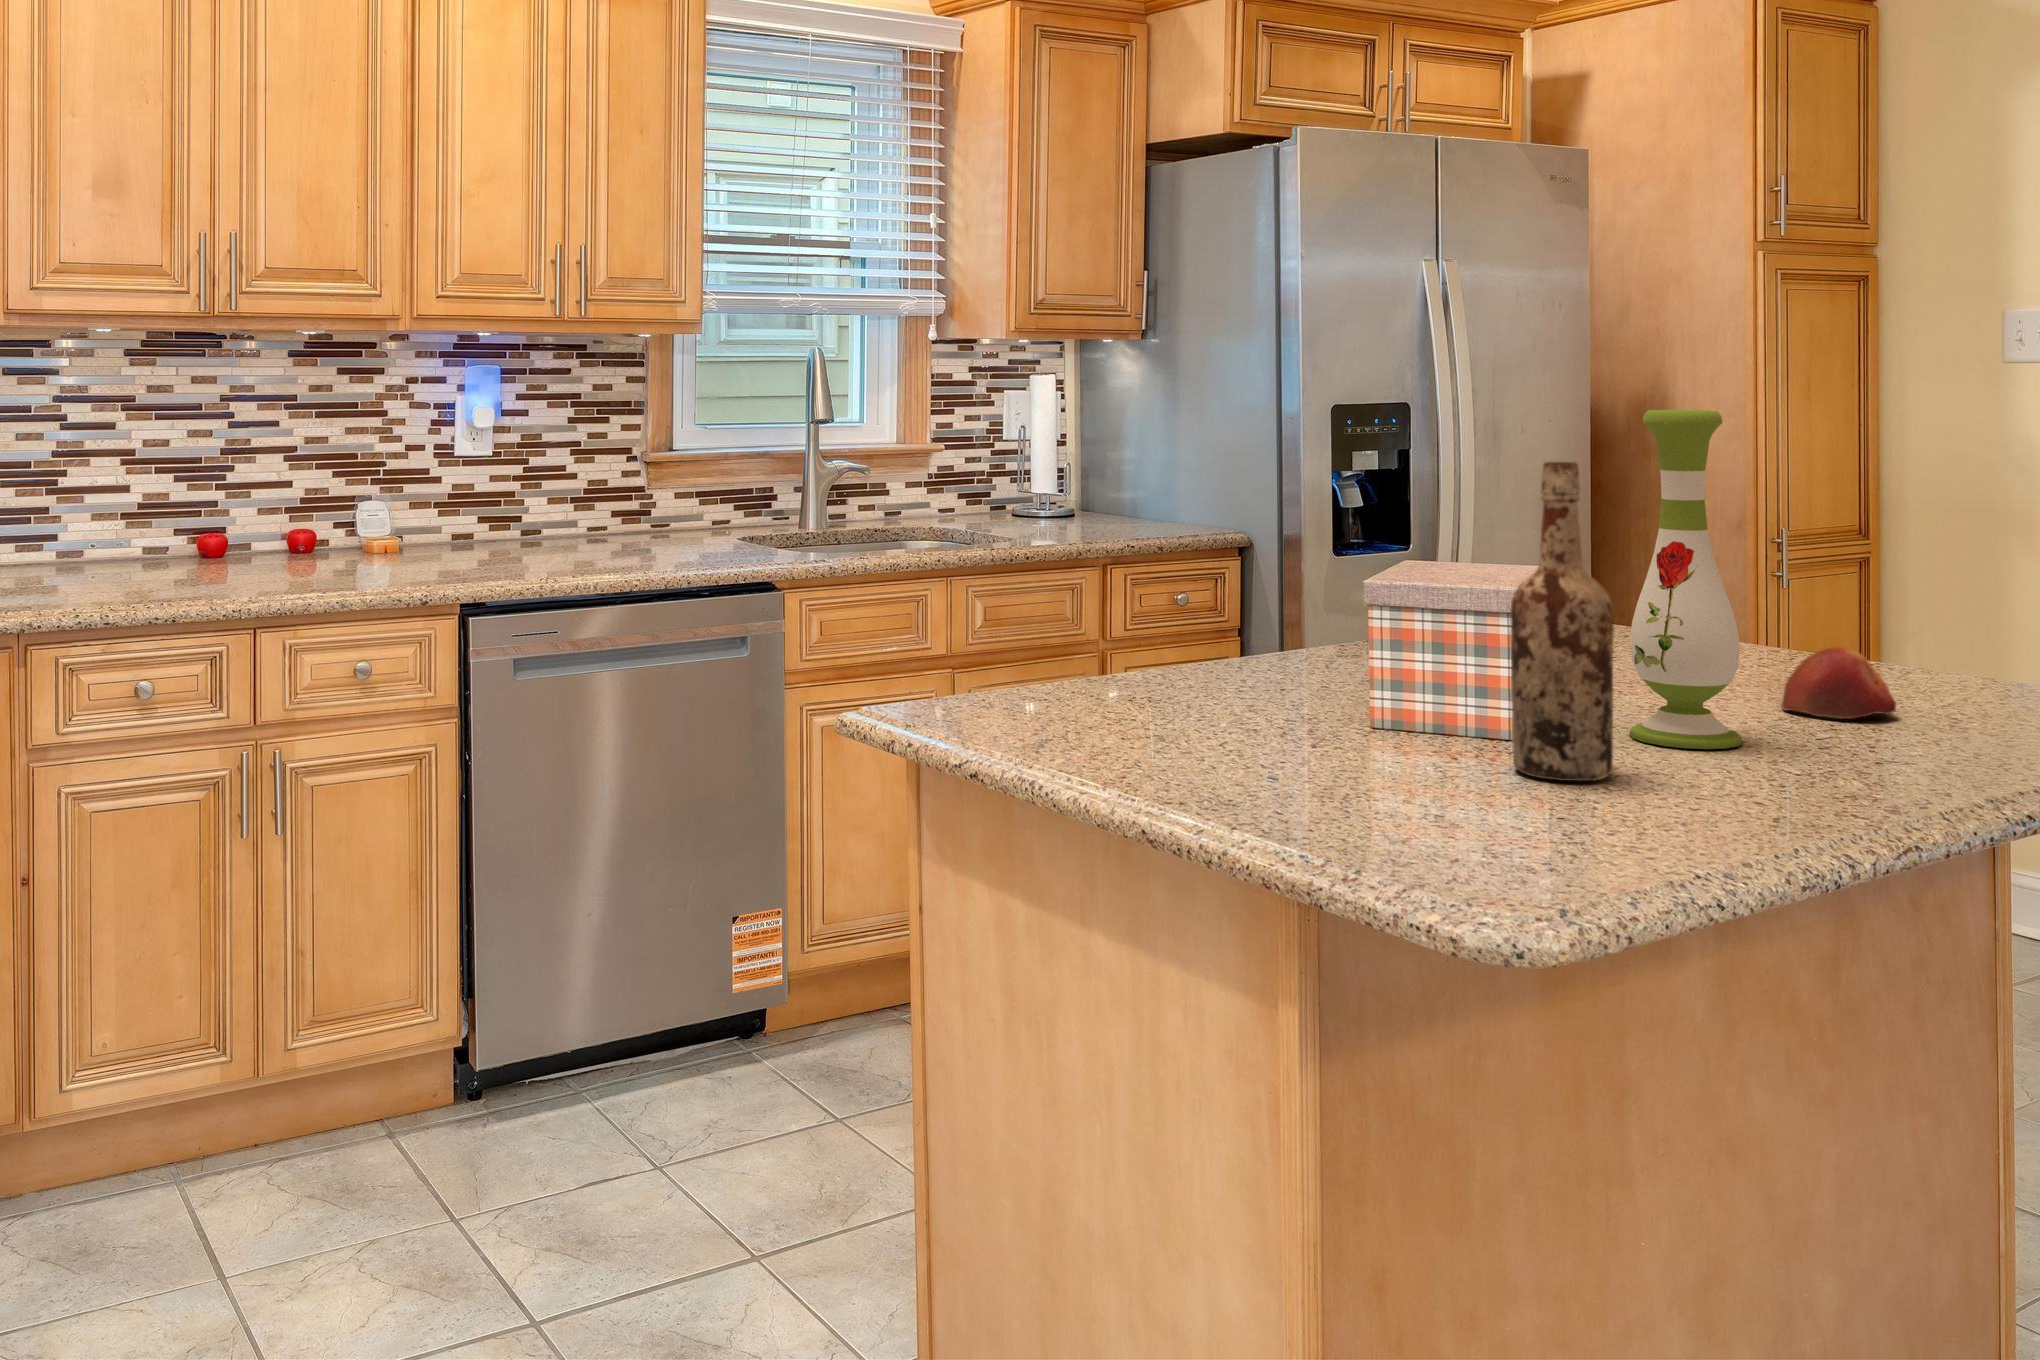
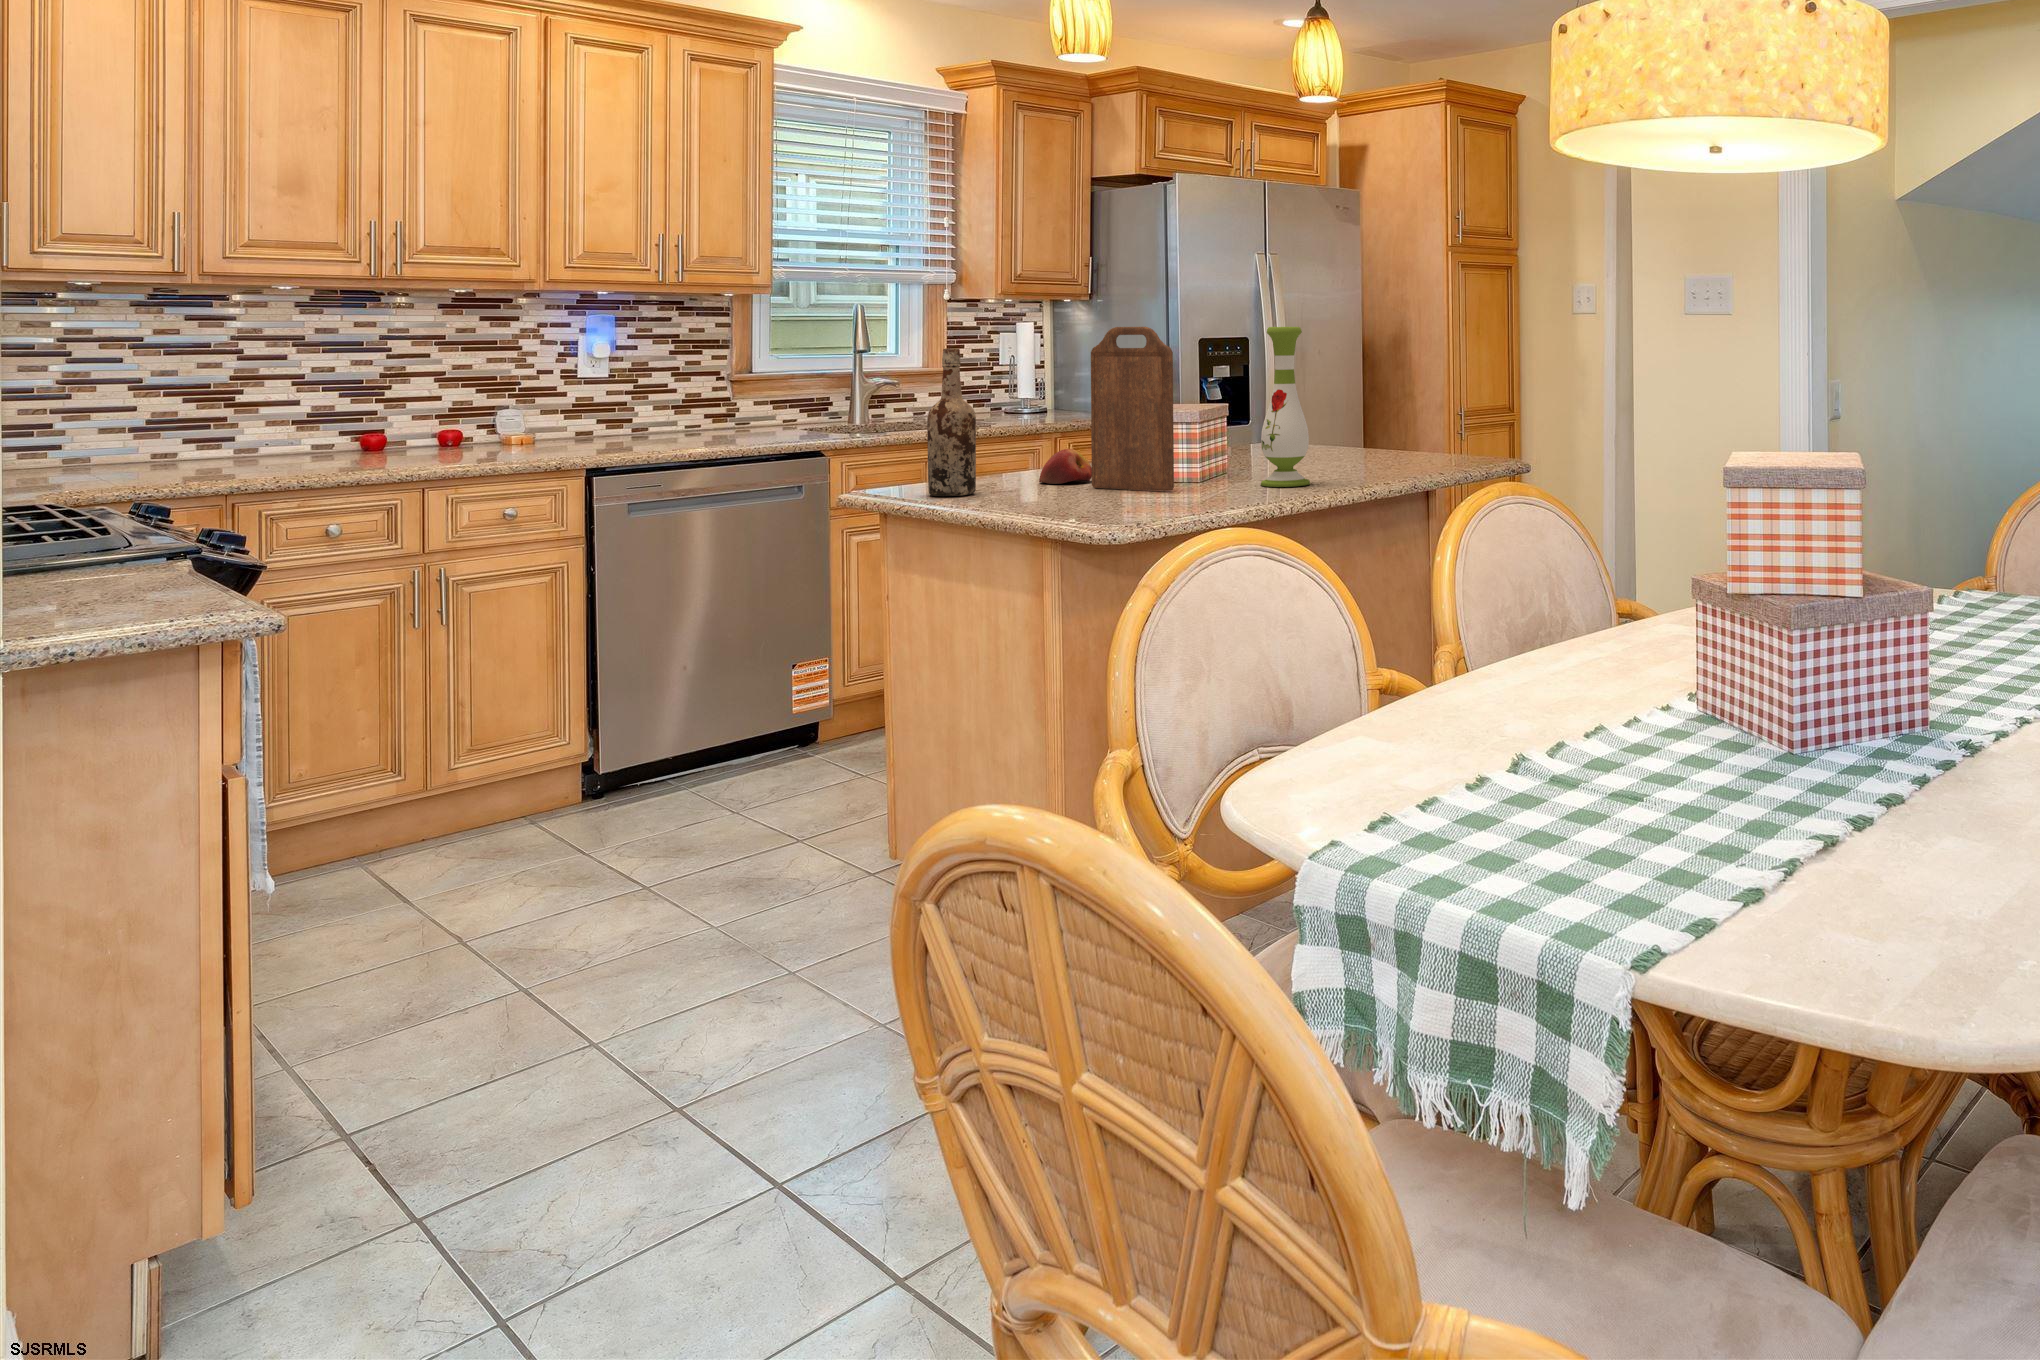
cutting board: none [1284,408,1463,744] -> present [1091,327,1174,491]
wine bottle: present [1510,462,1614,781] -> present [927,349,976,496]
apple: present [1781,647,1896,719] -> present [1039,449,1092,484]

